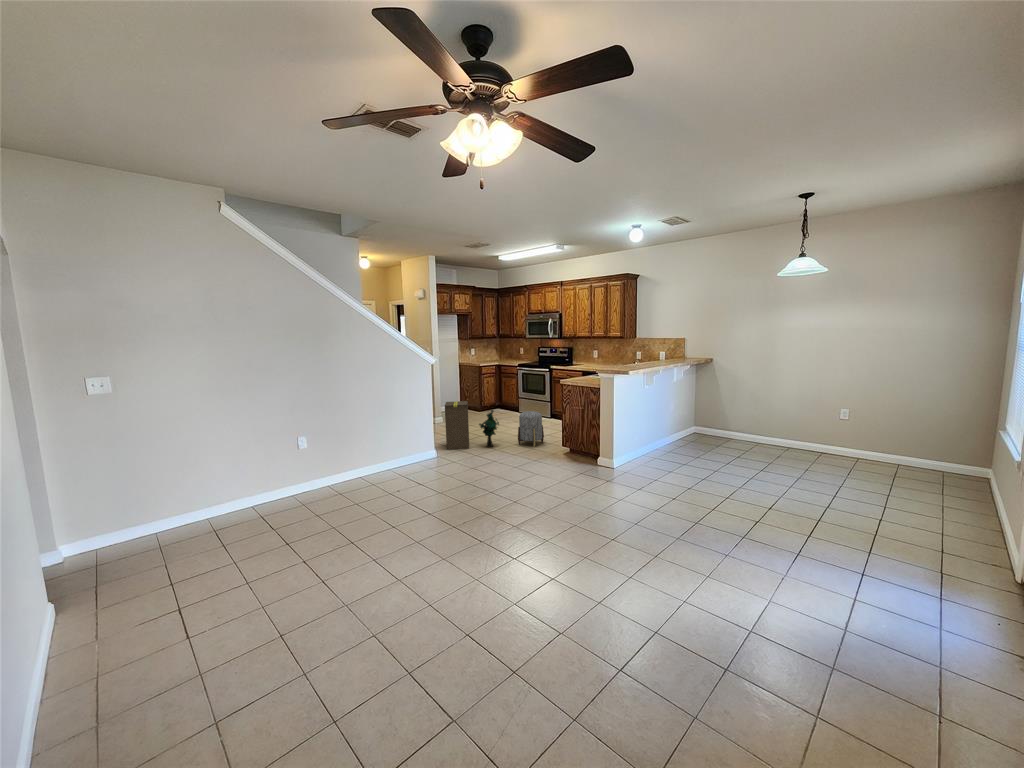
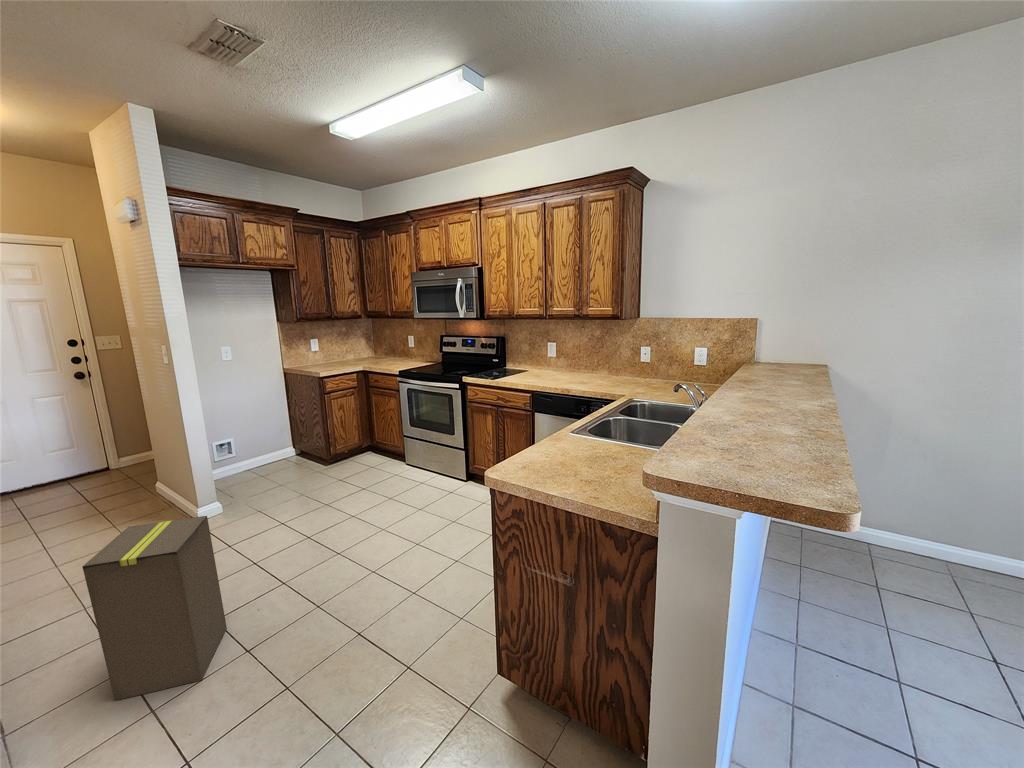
decorative plant: present [479,410,499,447] -> none [233,545,309,662]
stool: present [518,411,544,447] -> none [368,528,445,647]

